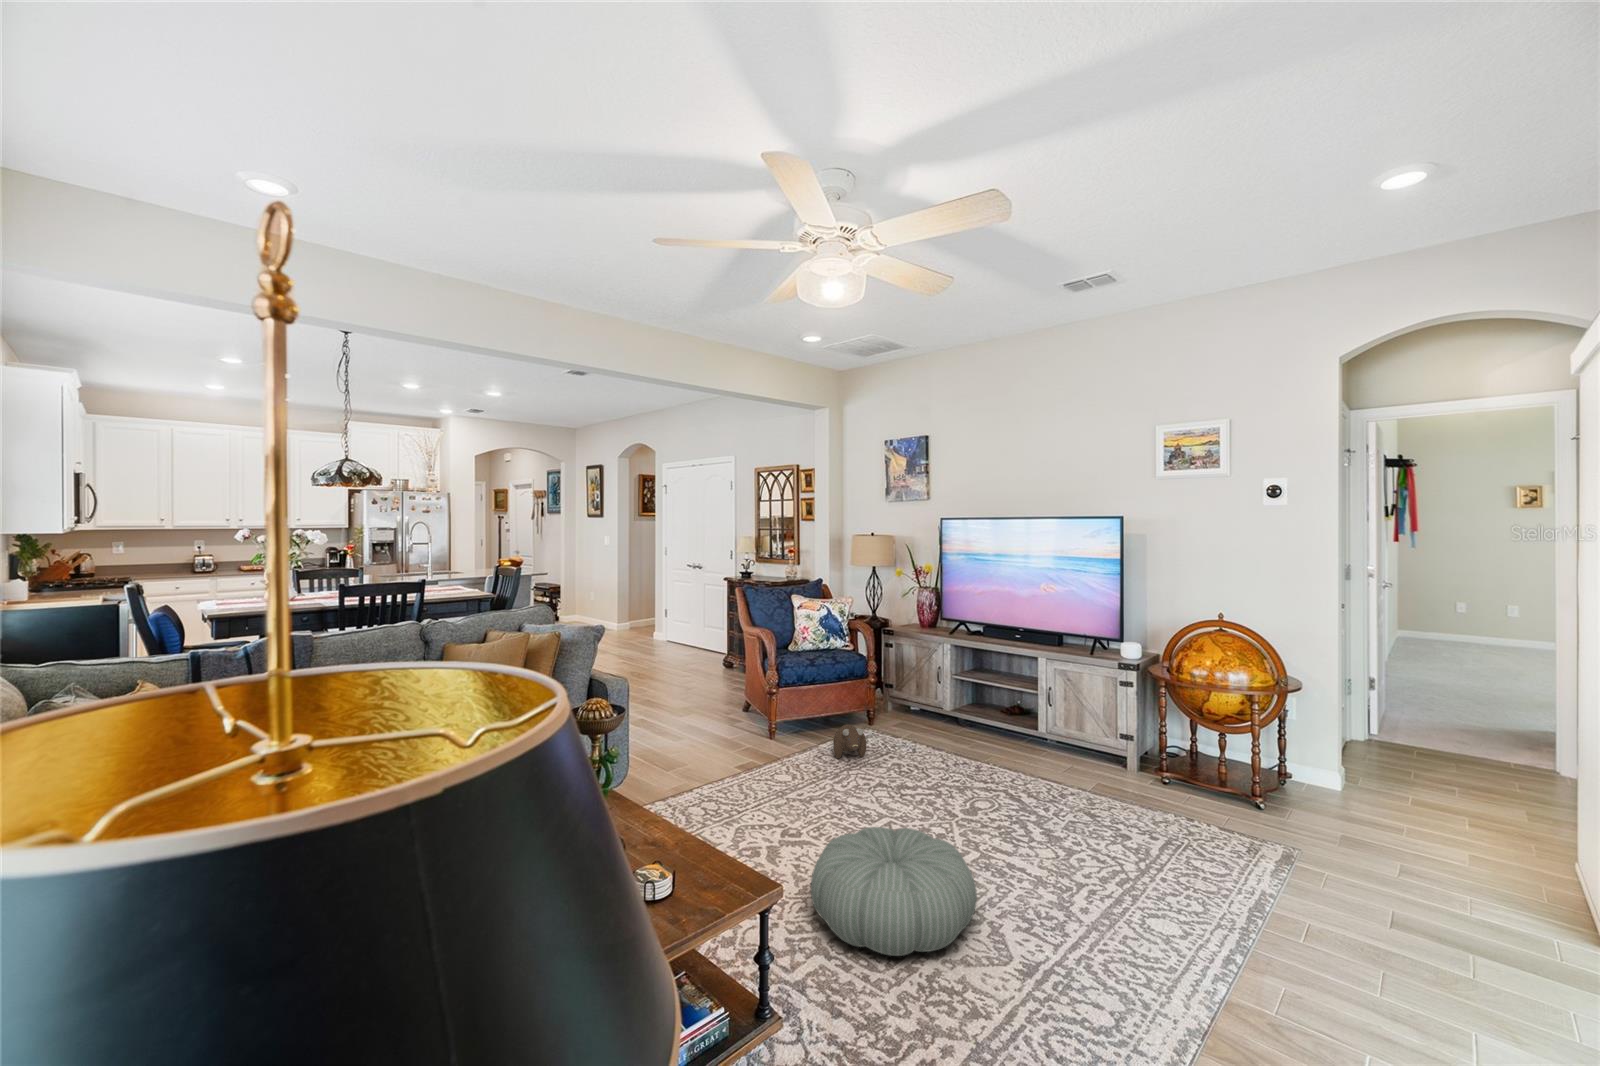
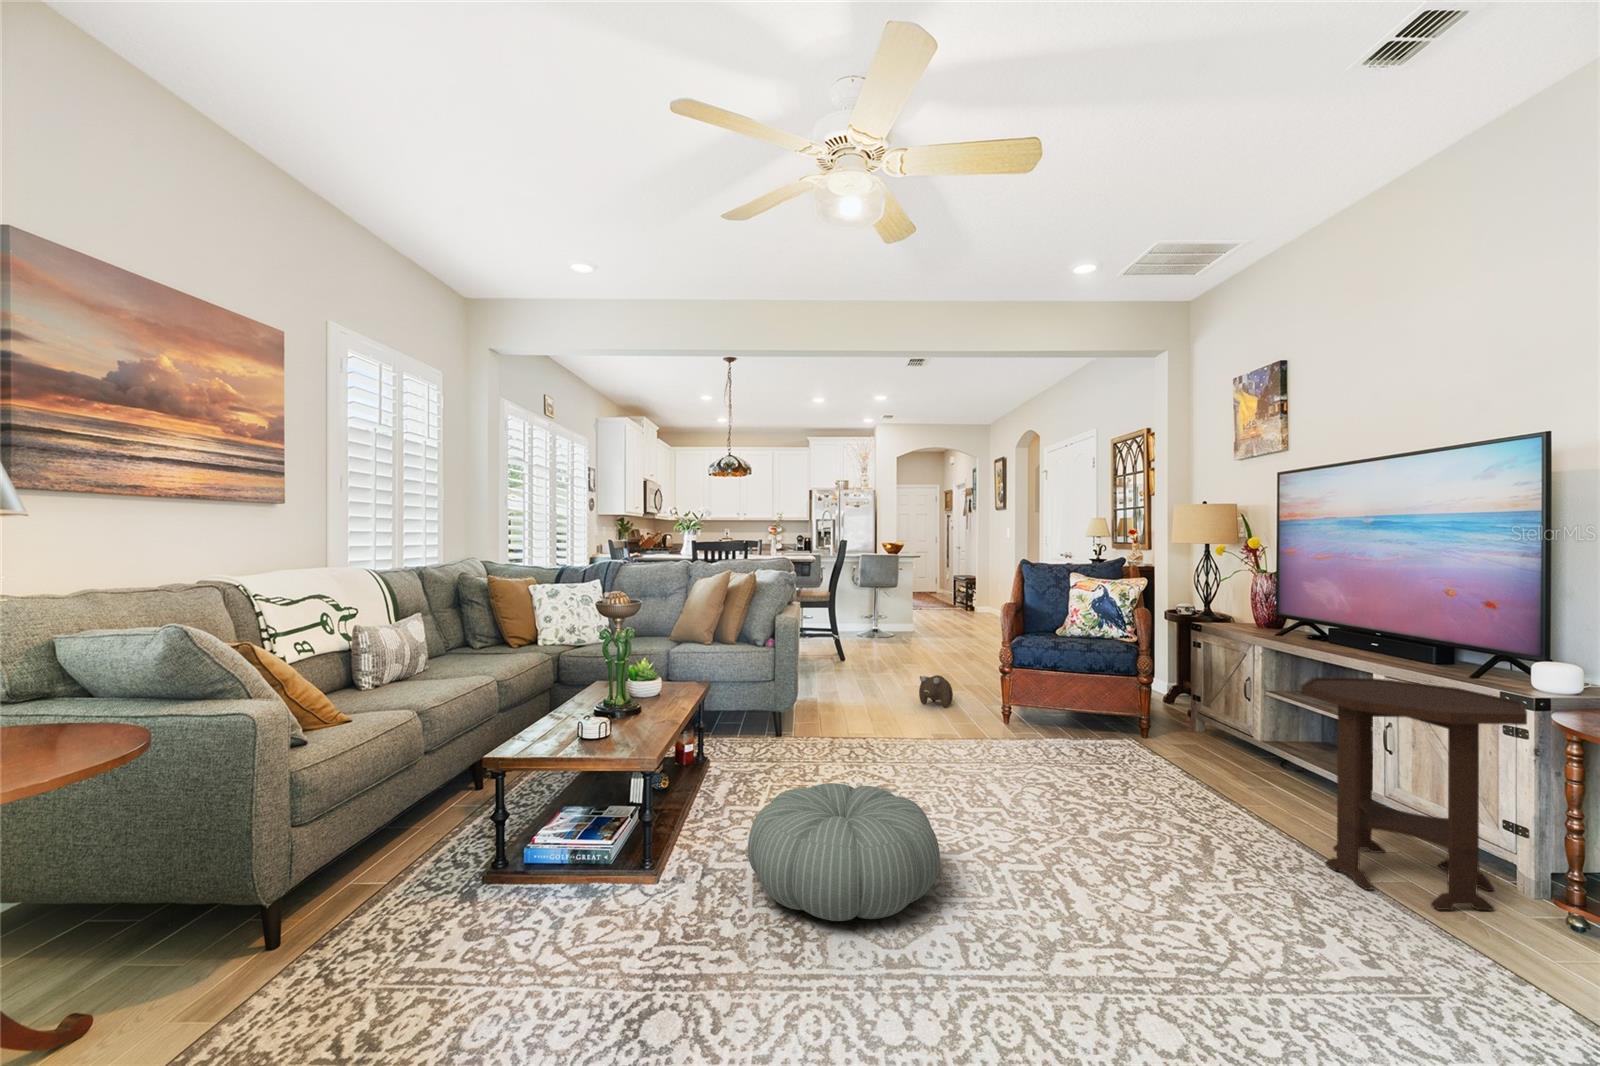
side table: none [1040,663,1155,795] -> present [1301,677,1527,910]
plush toy: present [833,725,866,759] -> present [919,675,953,708]

